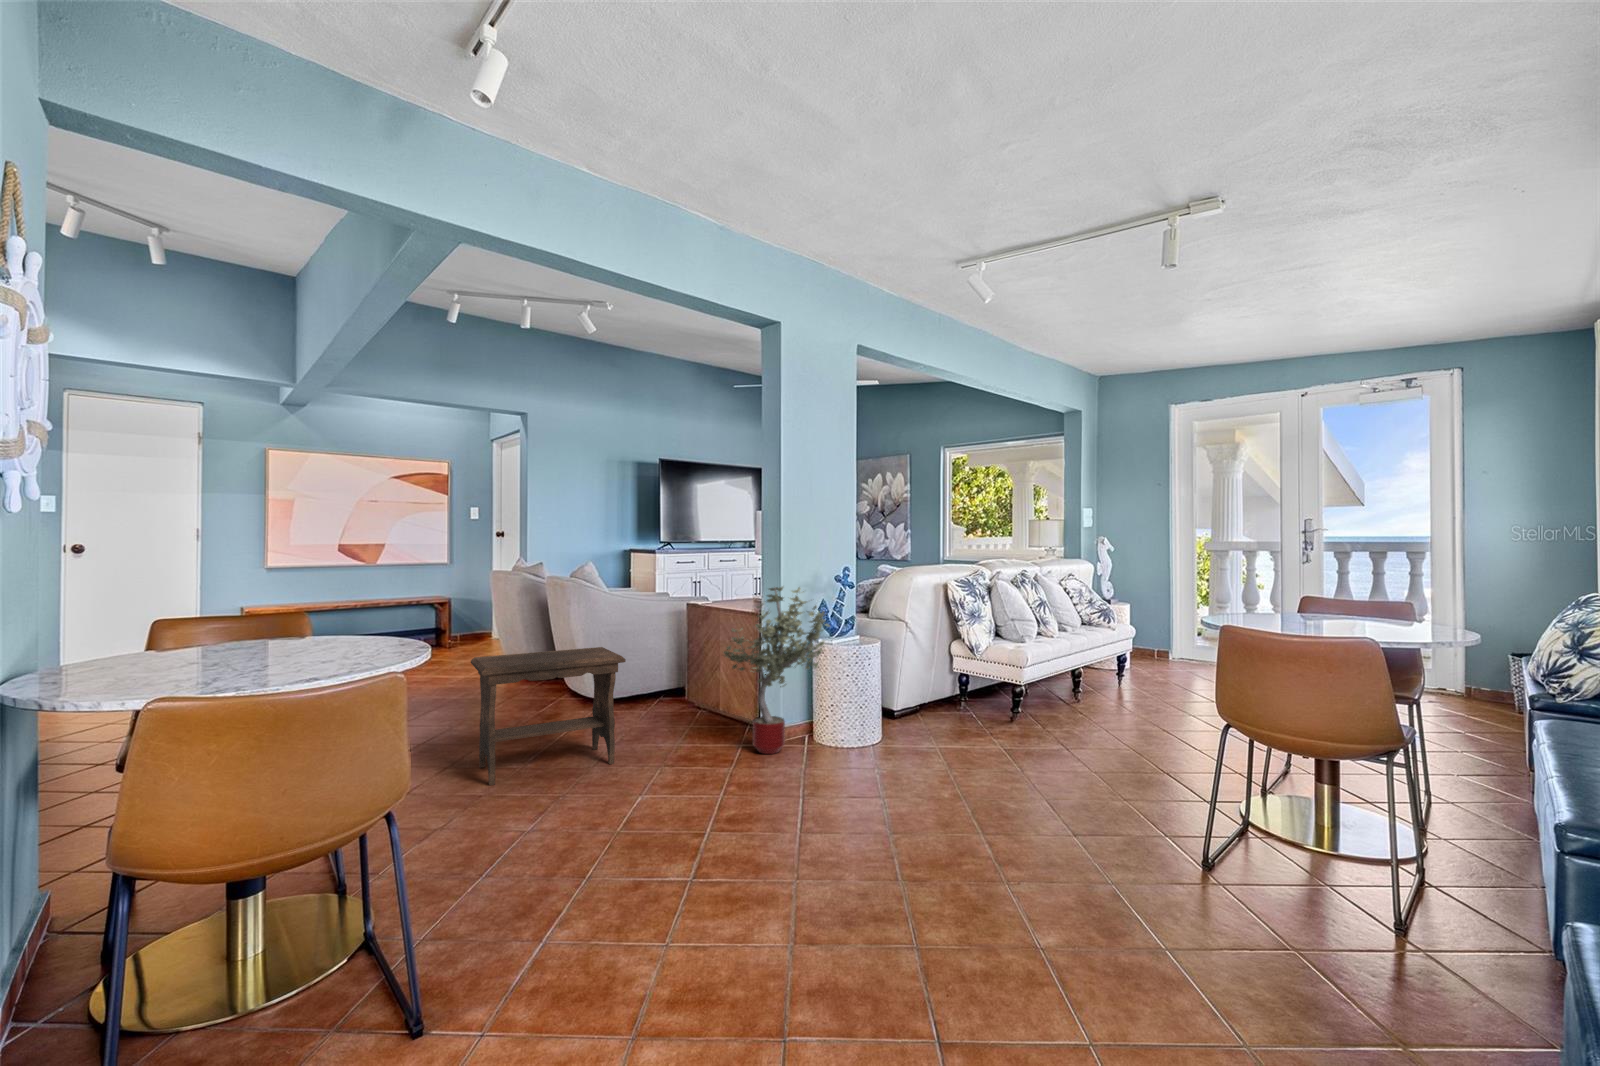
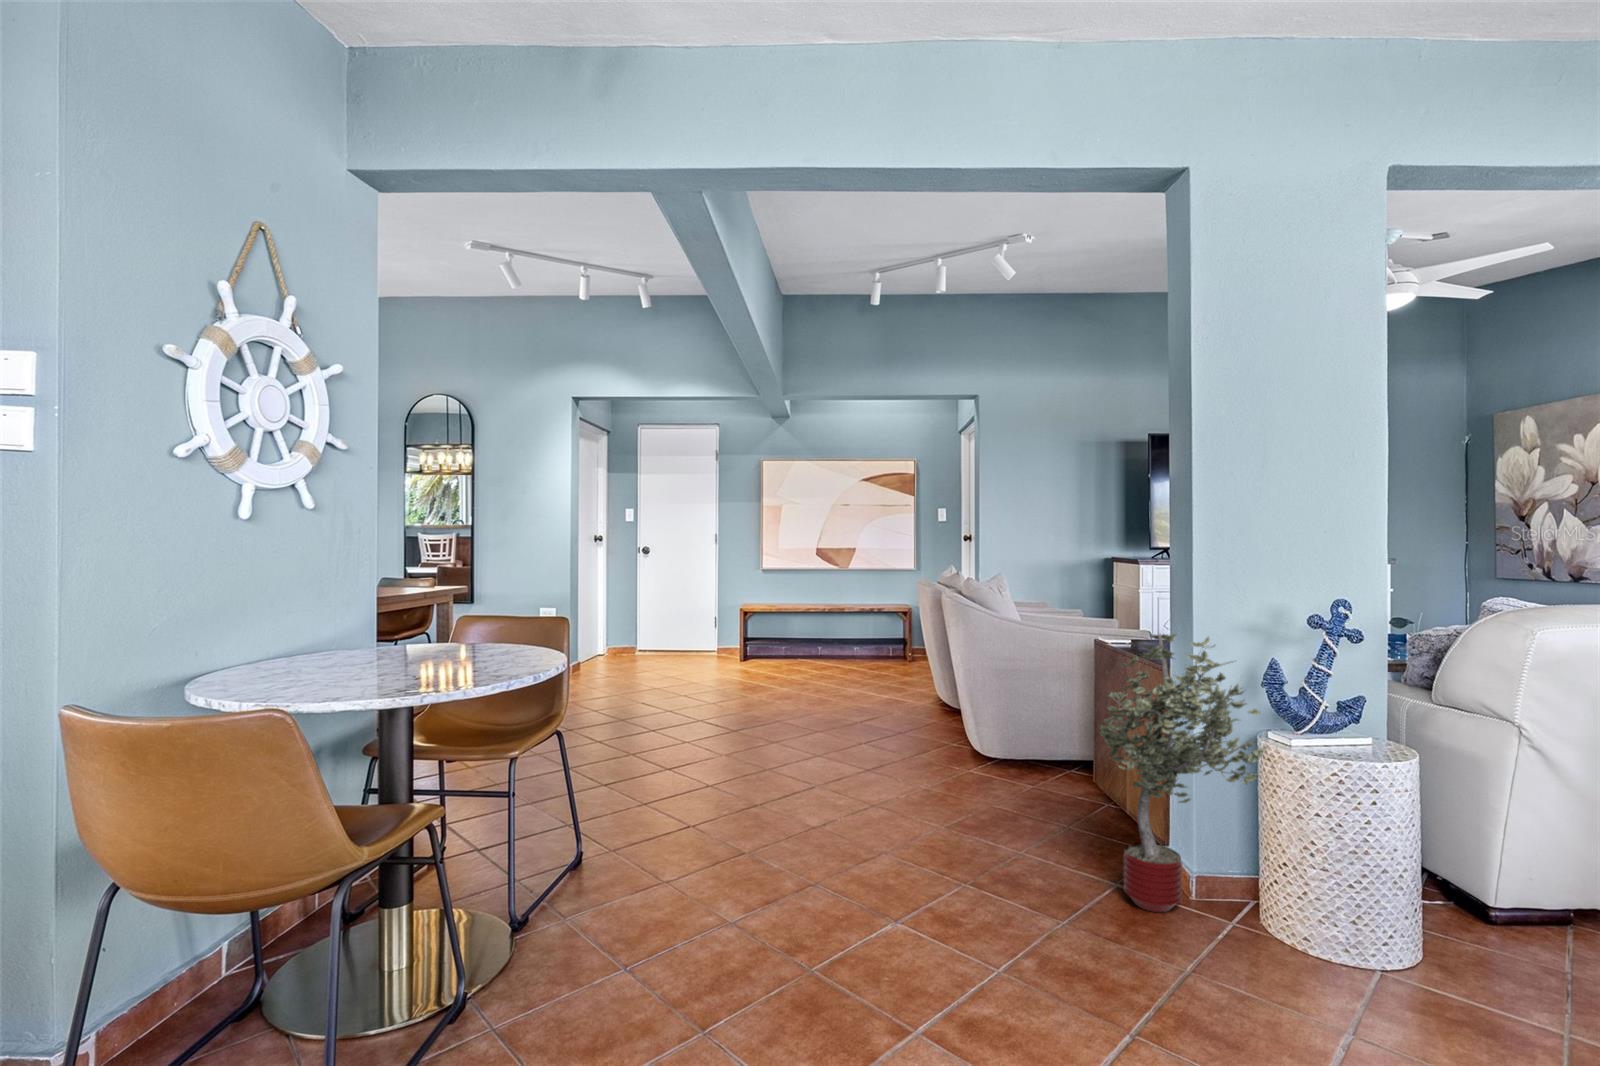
footstool: present [471,647,626,785] -> none [754,687,932,855]

